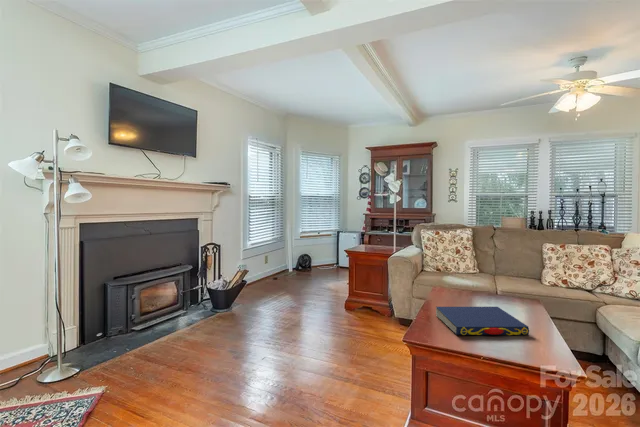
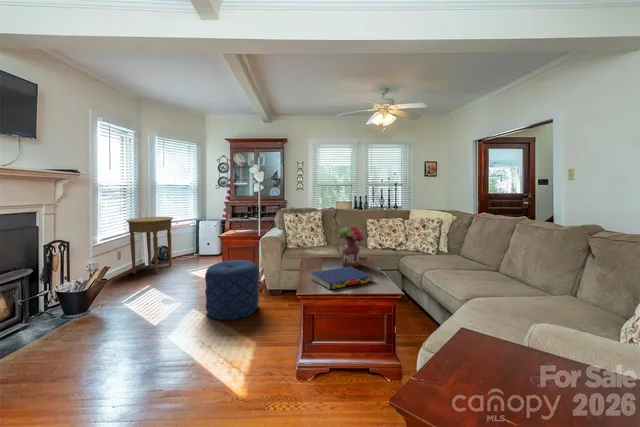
side table: none [272,226,312,282] -> present [127,217,173,274]
flower arrangement: none [482,251,526,308] -> present [338,226,364,267]
pouf: none [324,278,382,346] -> present [205,260,259,320]

